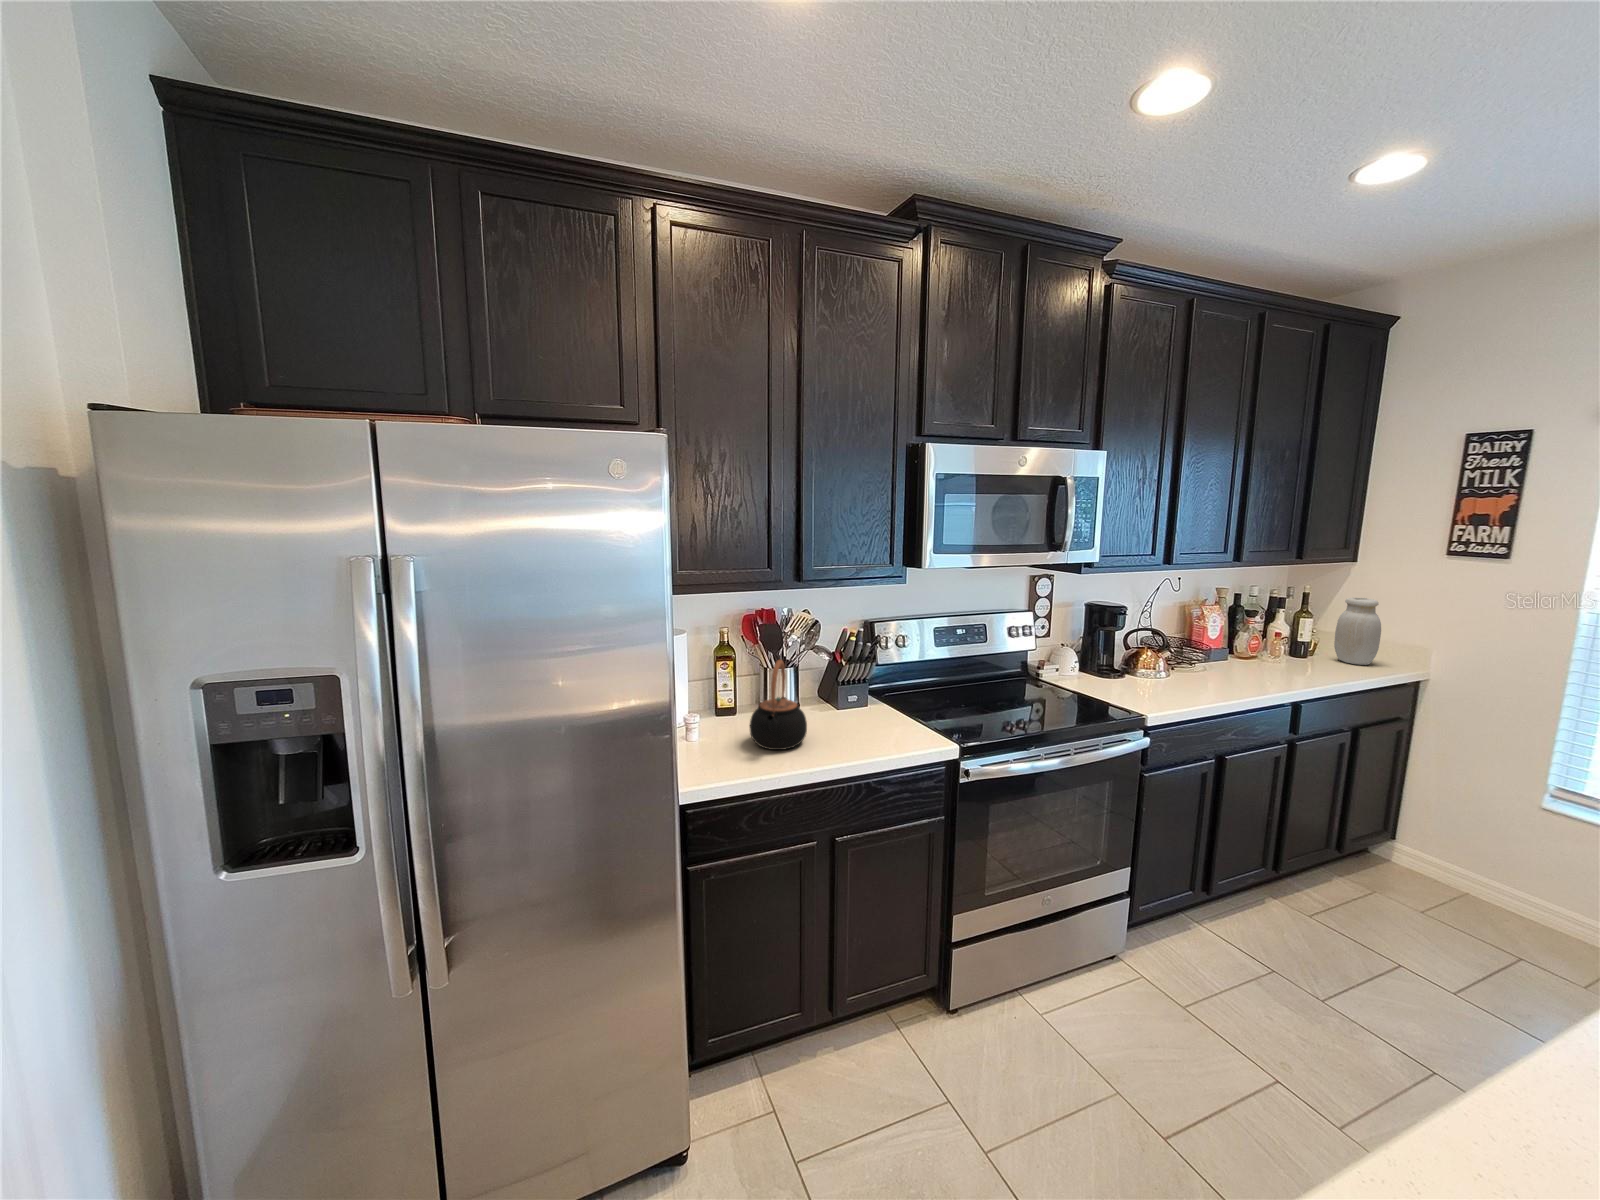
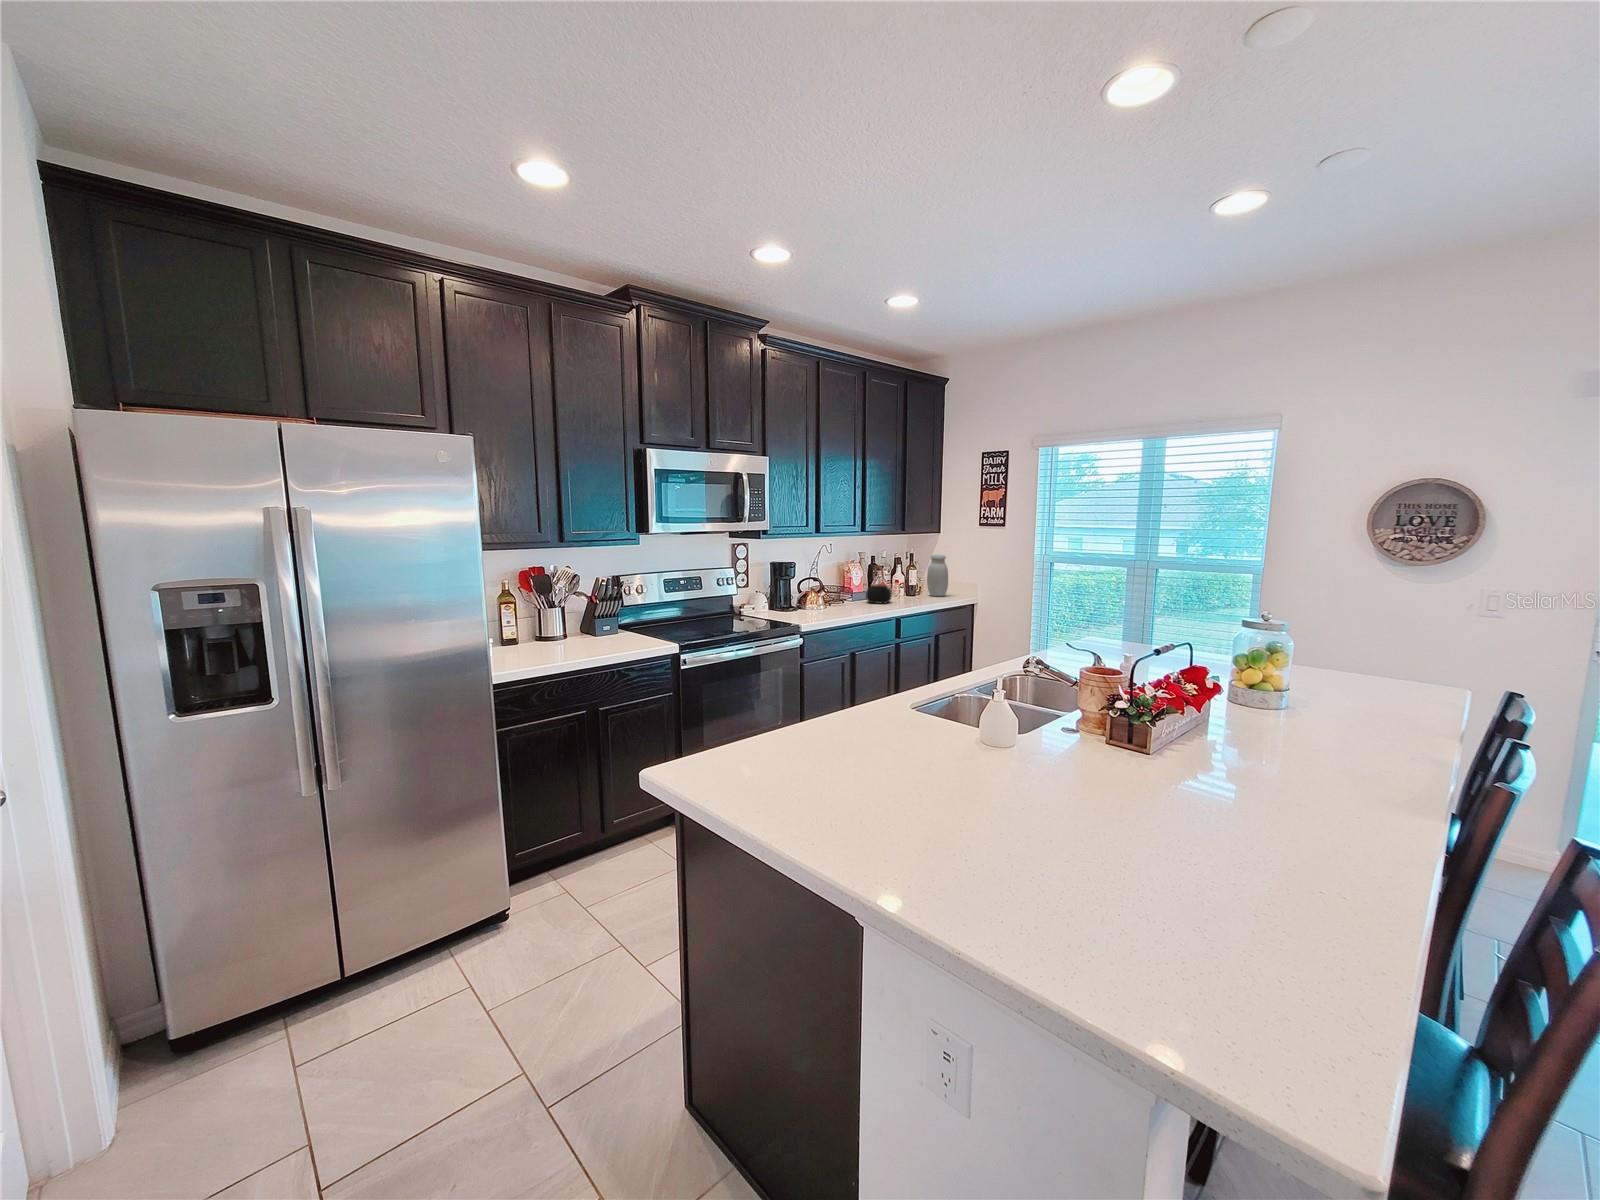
teapot: present [750,660,807,750] -> present [866,565,892,604]

